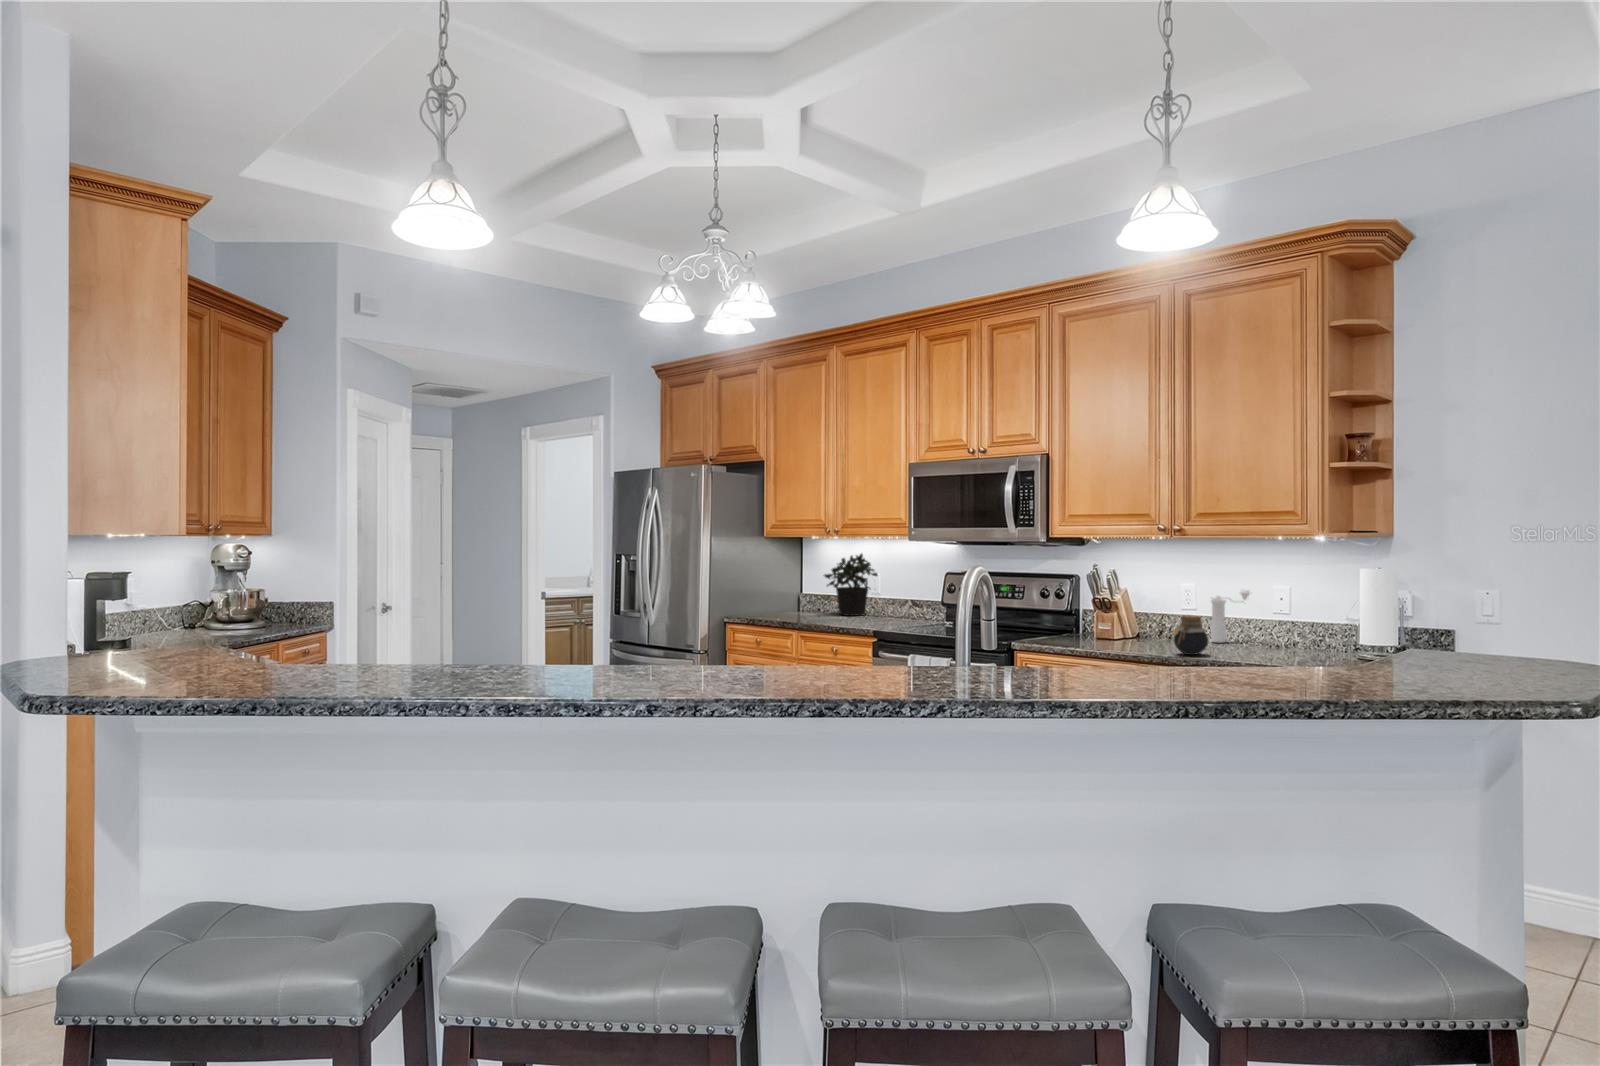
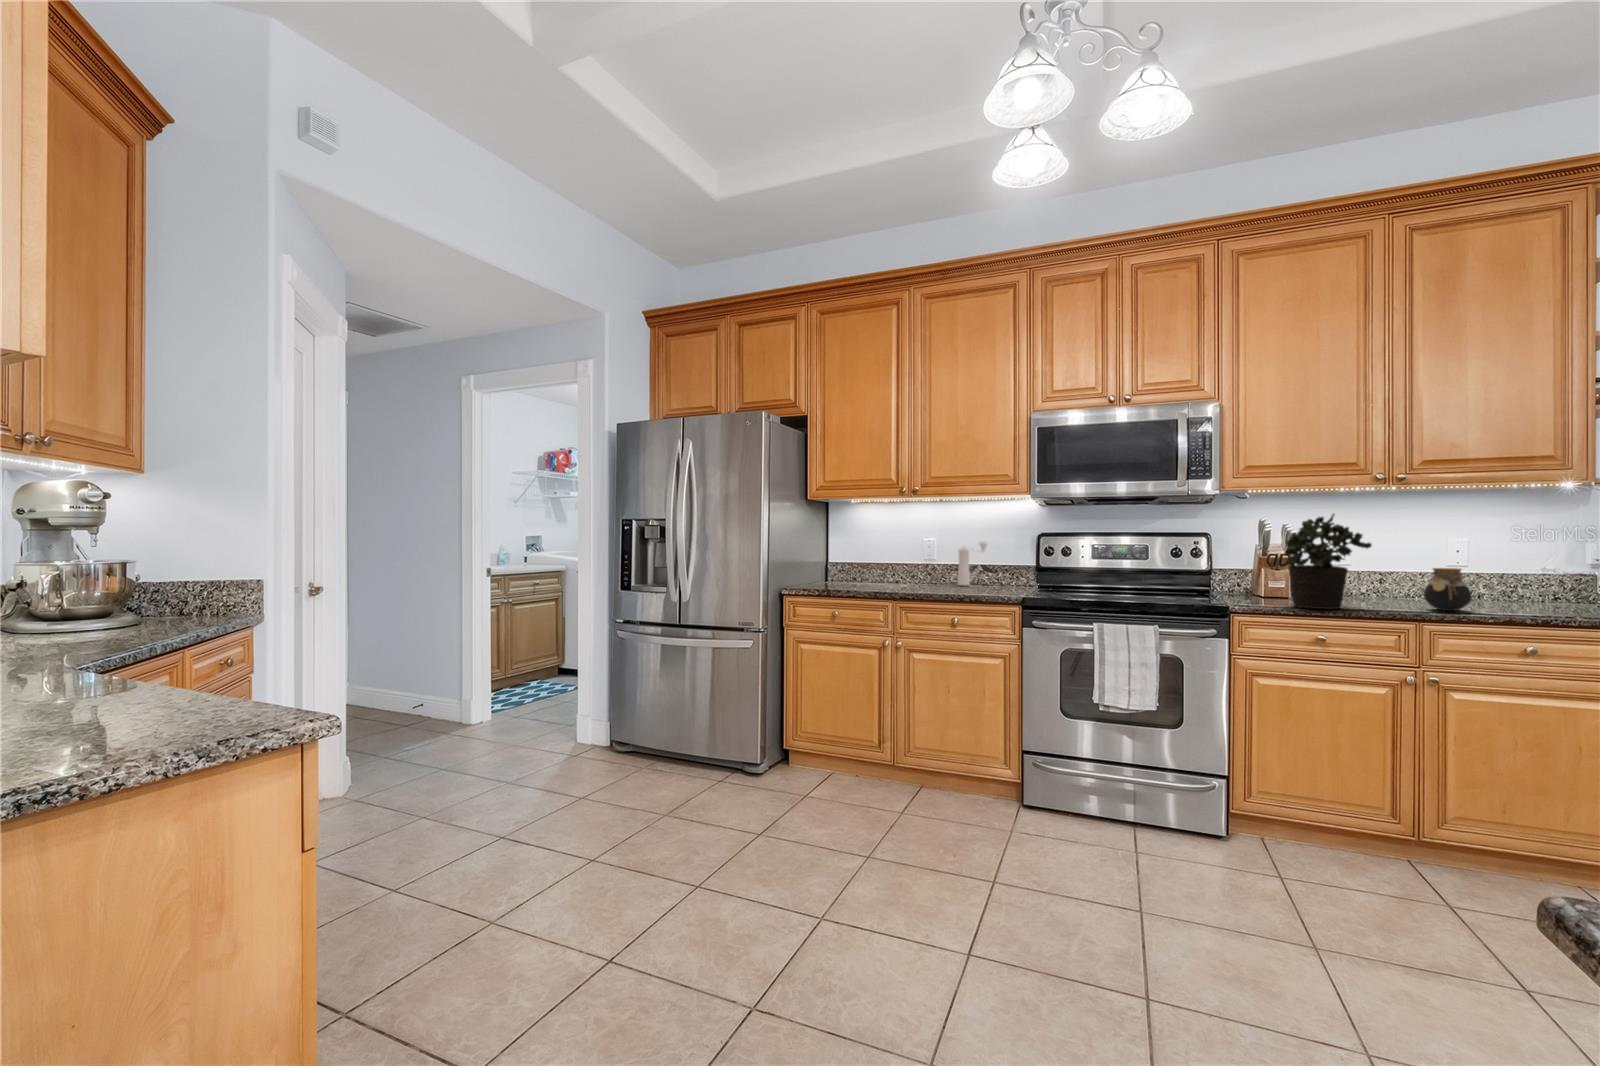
potted plant: present [824,554,878,616] -> present [1285,514,1371,609]
pepper mill: present [1211,590,1250,643] -> present [958,541,987,586]

